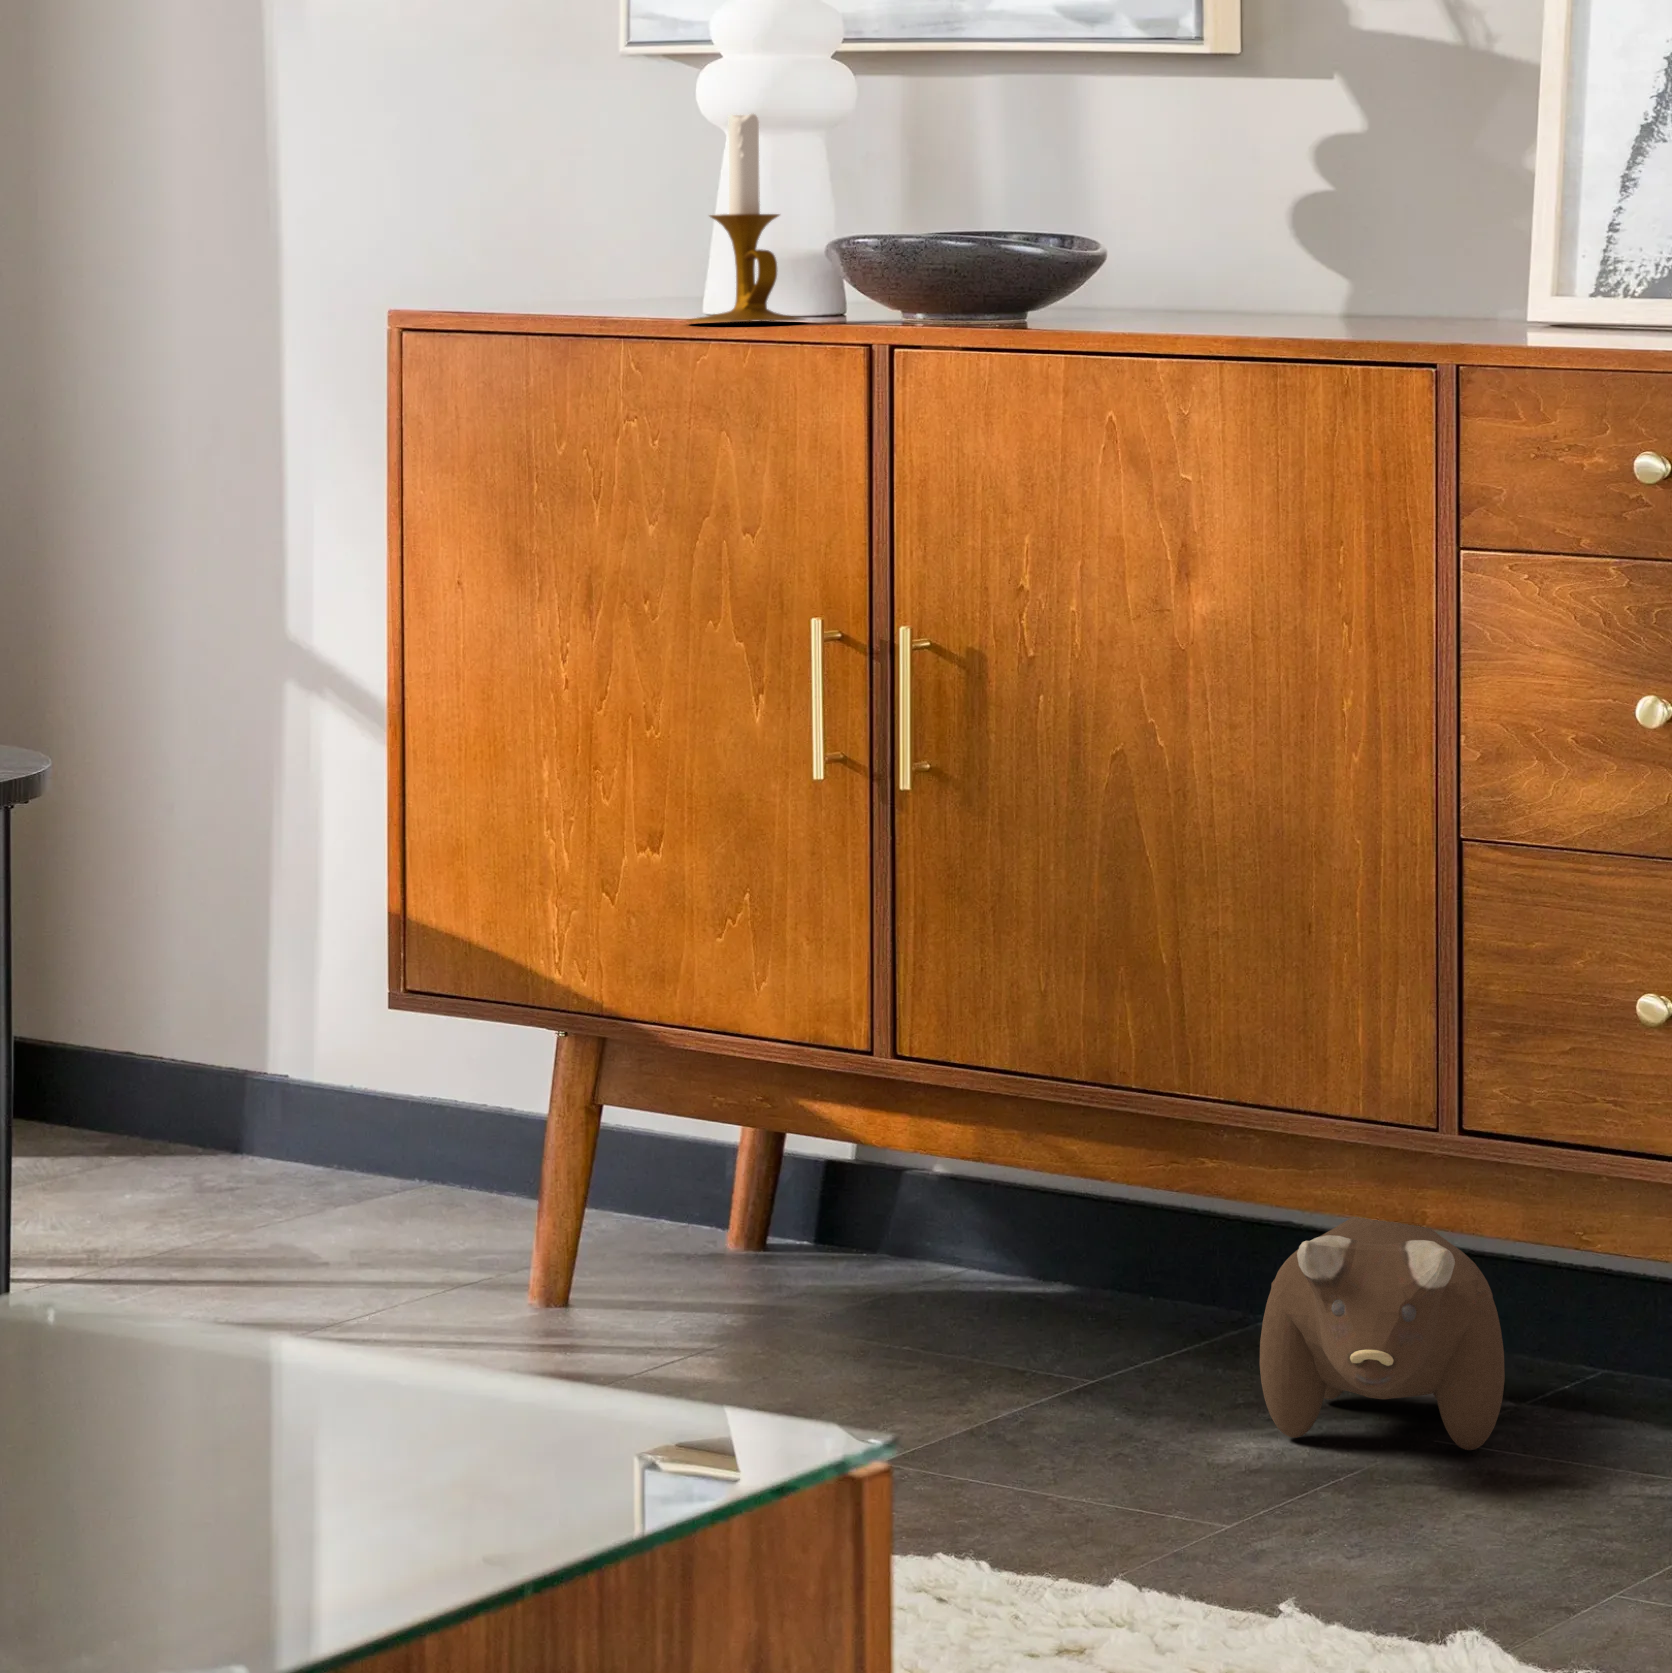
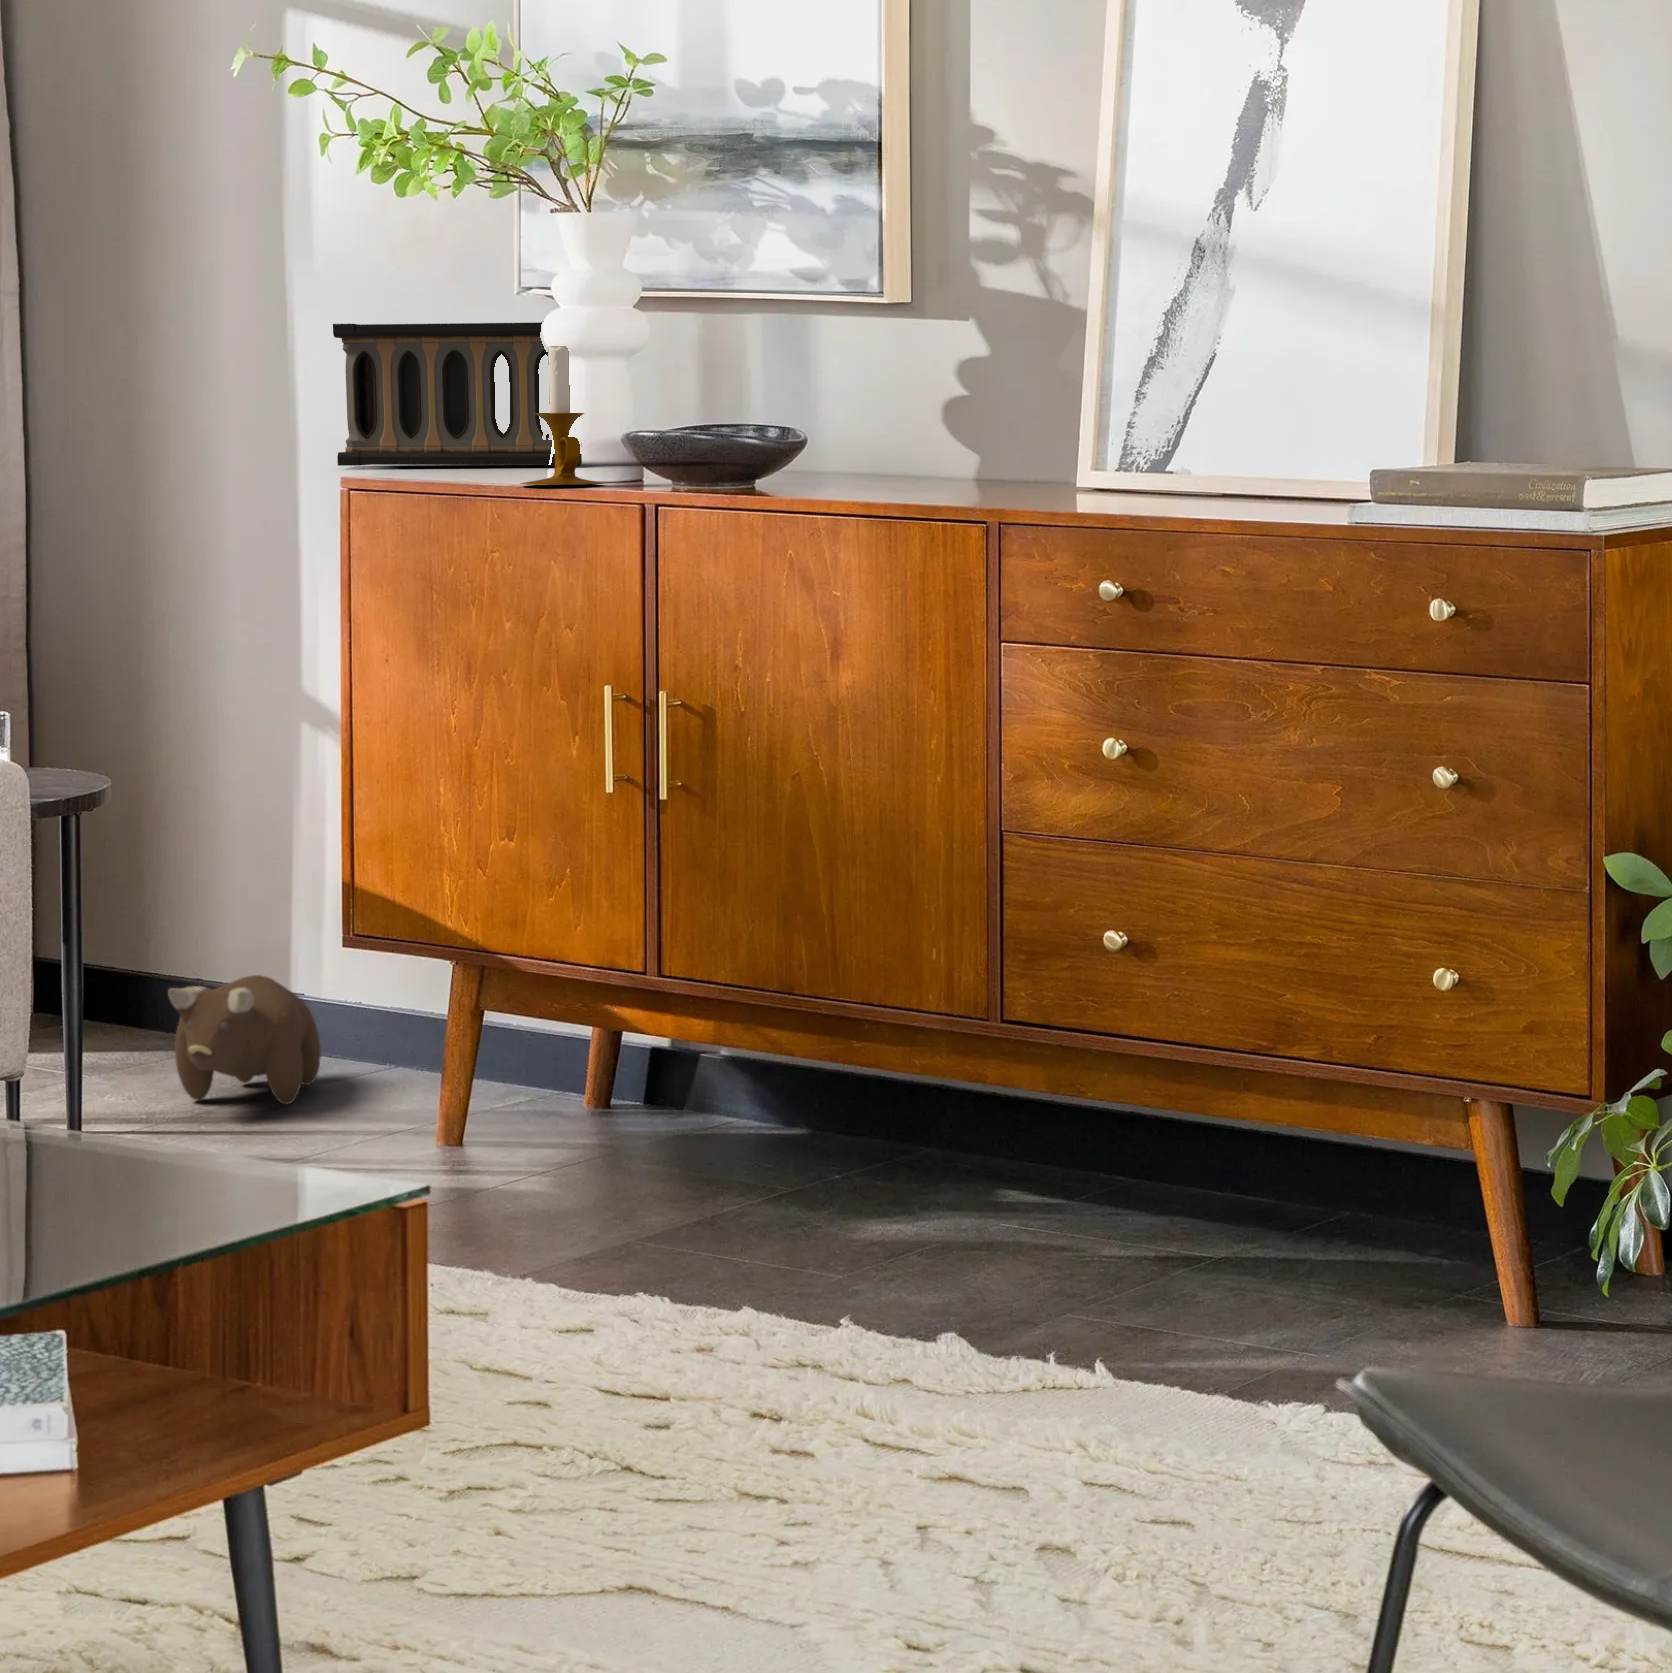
speaker: none [364,88,716,303] -> present [333,322,582,466]
plush toy: present [1260,1217,1505,1450] -> present [168,975,321,1104]

